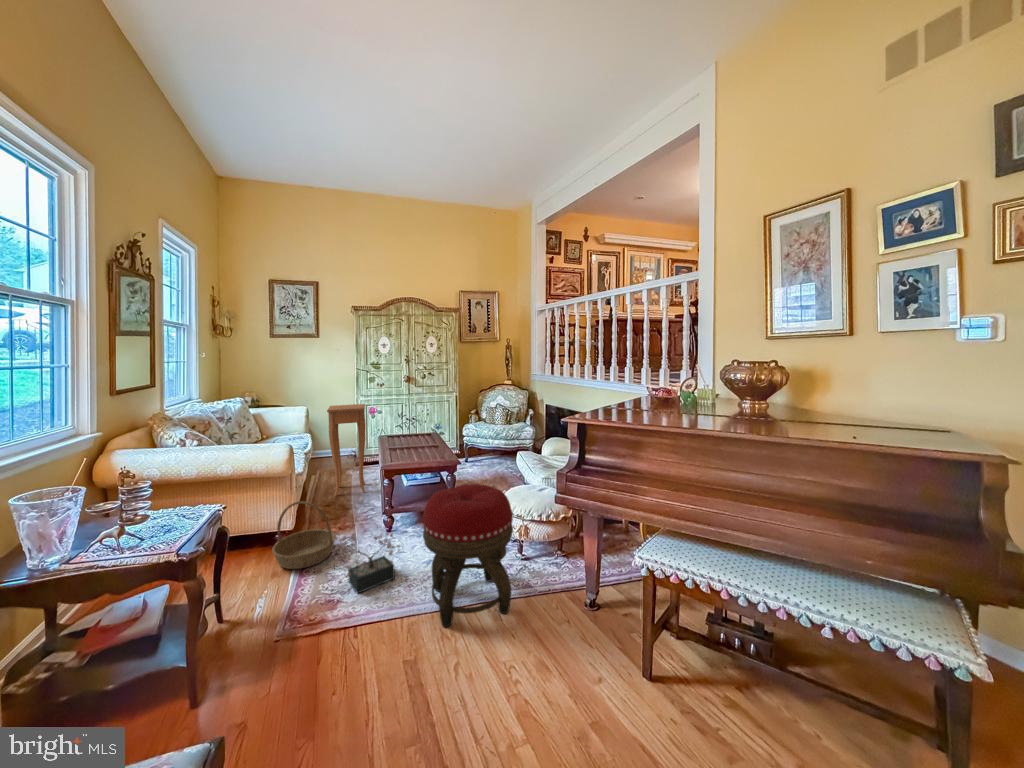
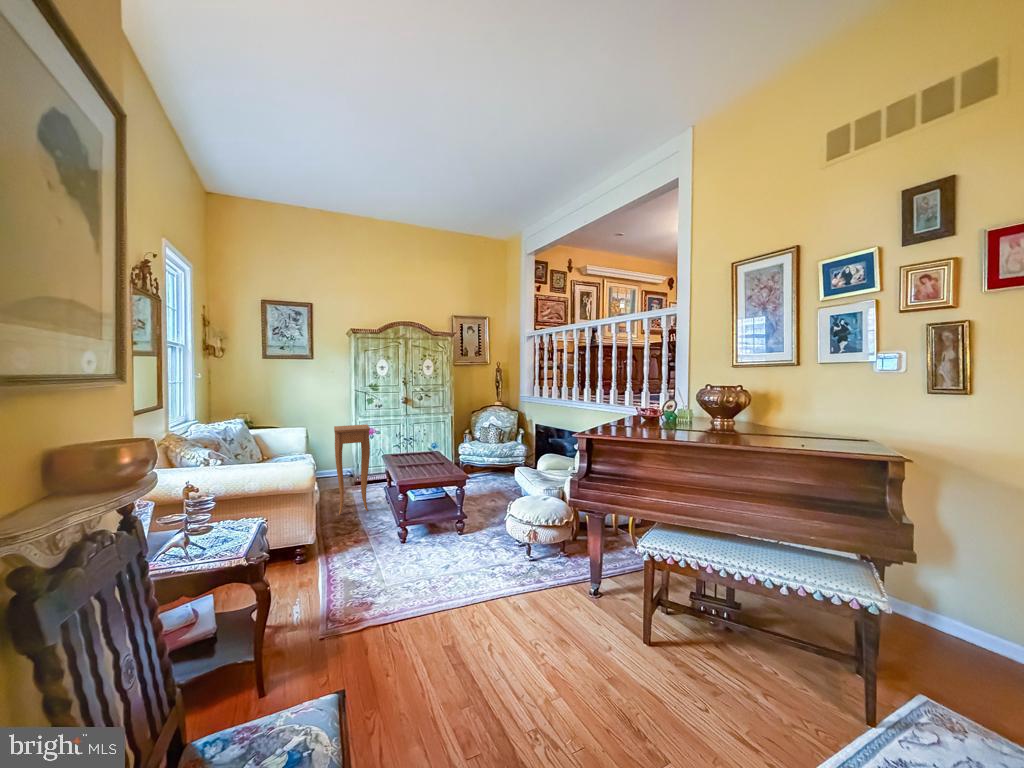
footstool: present [423,484,513,627] -> none [450,494,529,619]
basket: present [272,501,336,569] -> none [299,515,356,578]
decorative plant: present [332,533,400,593] -> none [363,540,421,596]

